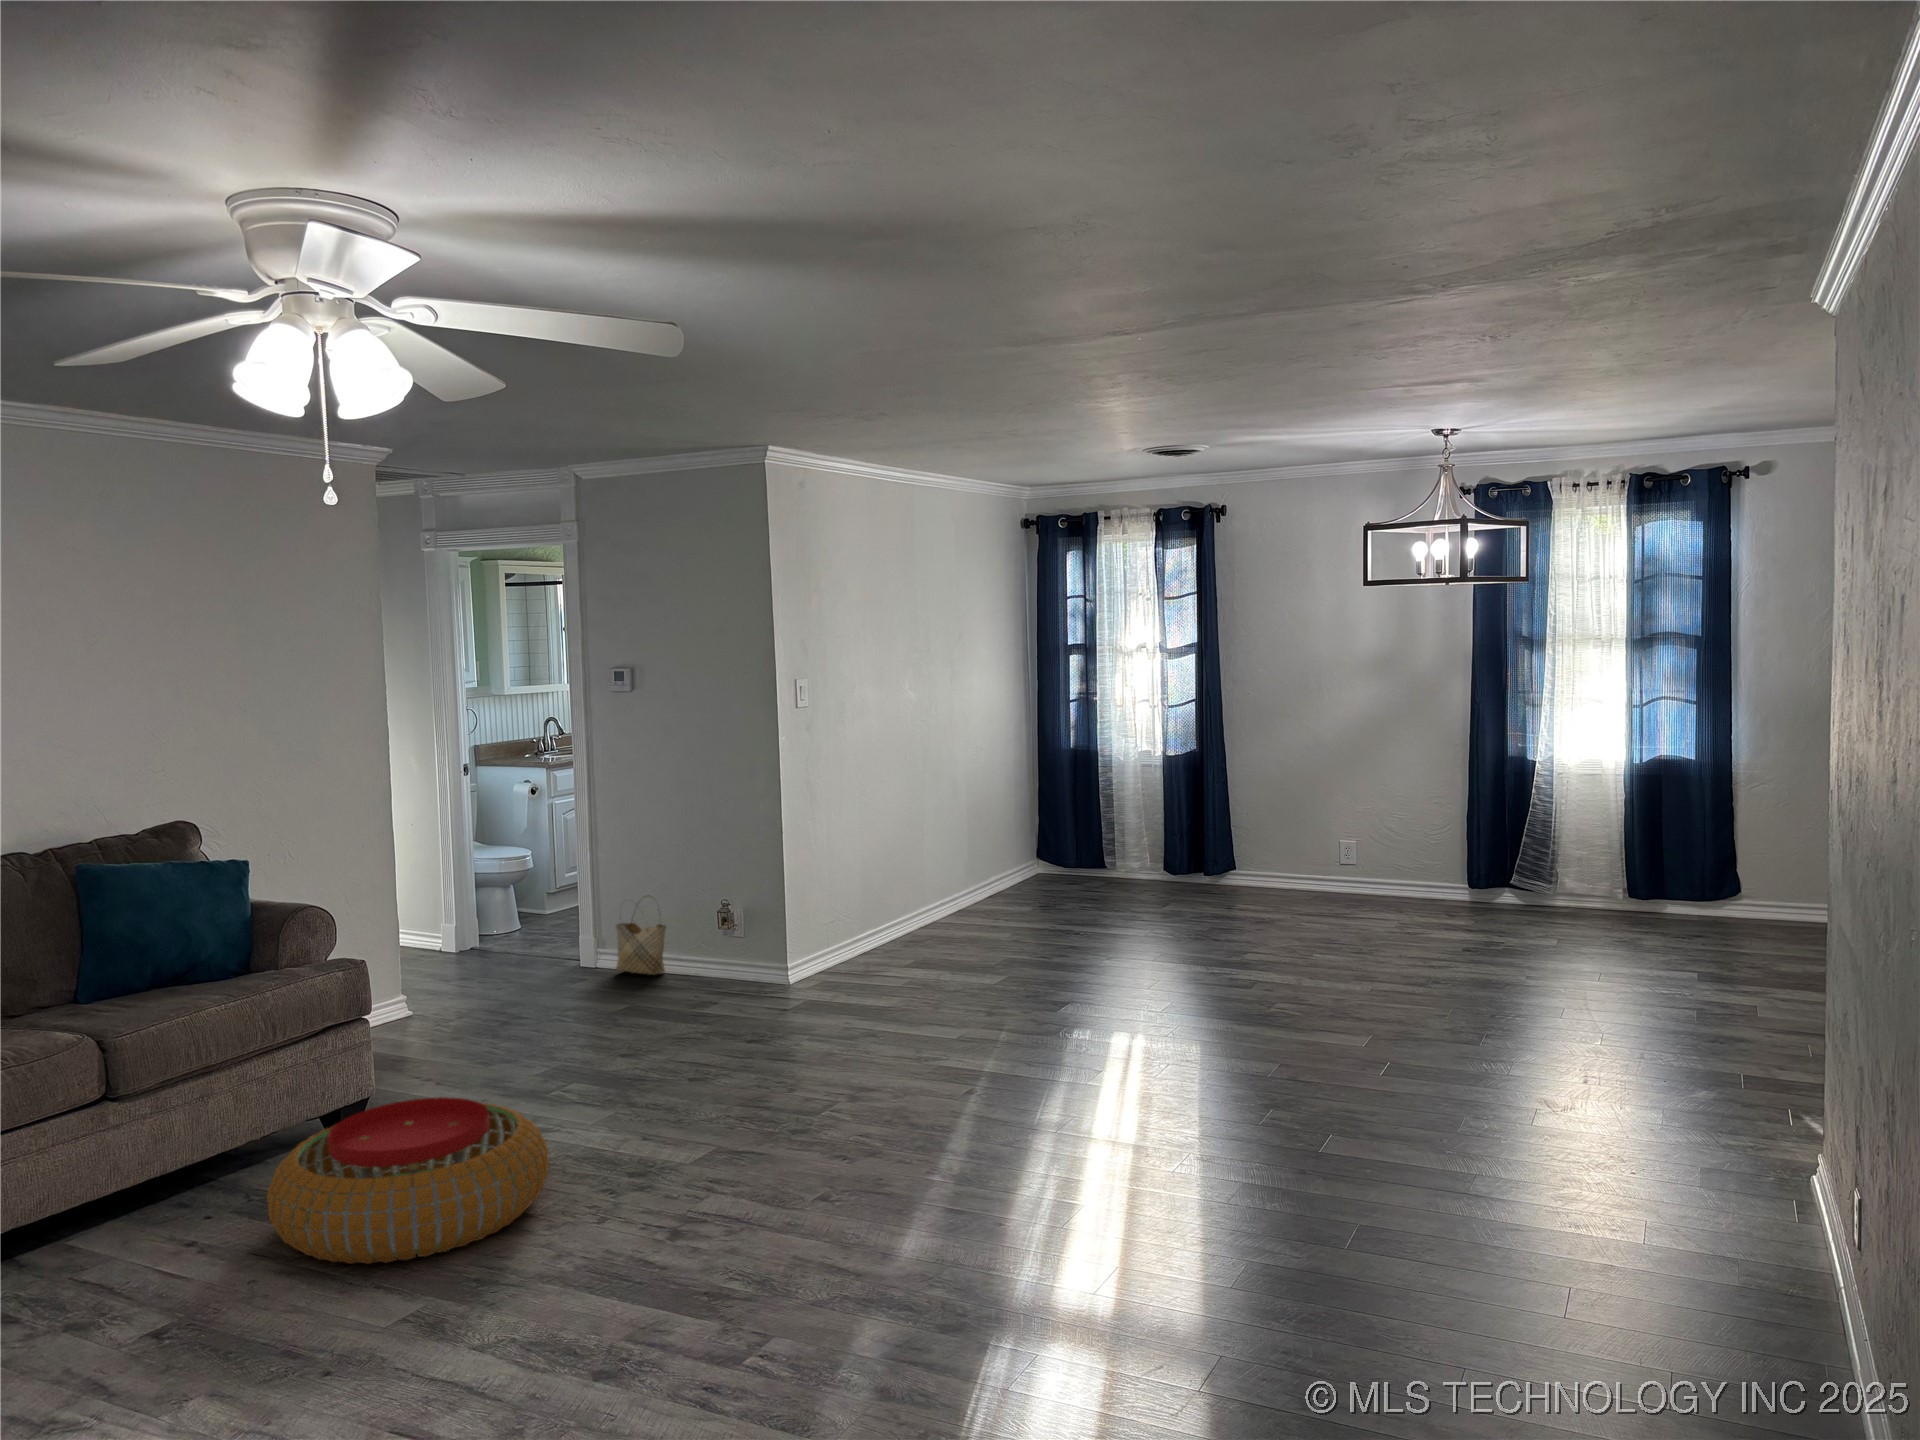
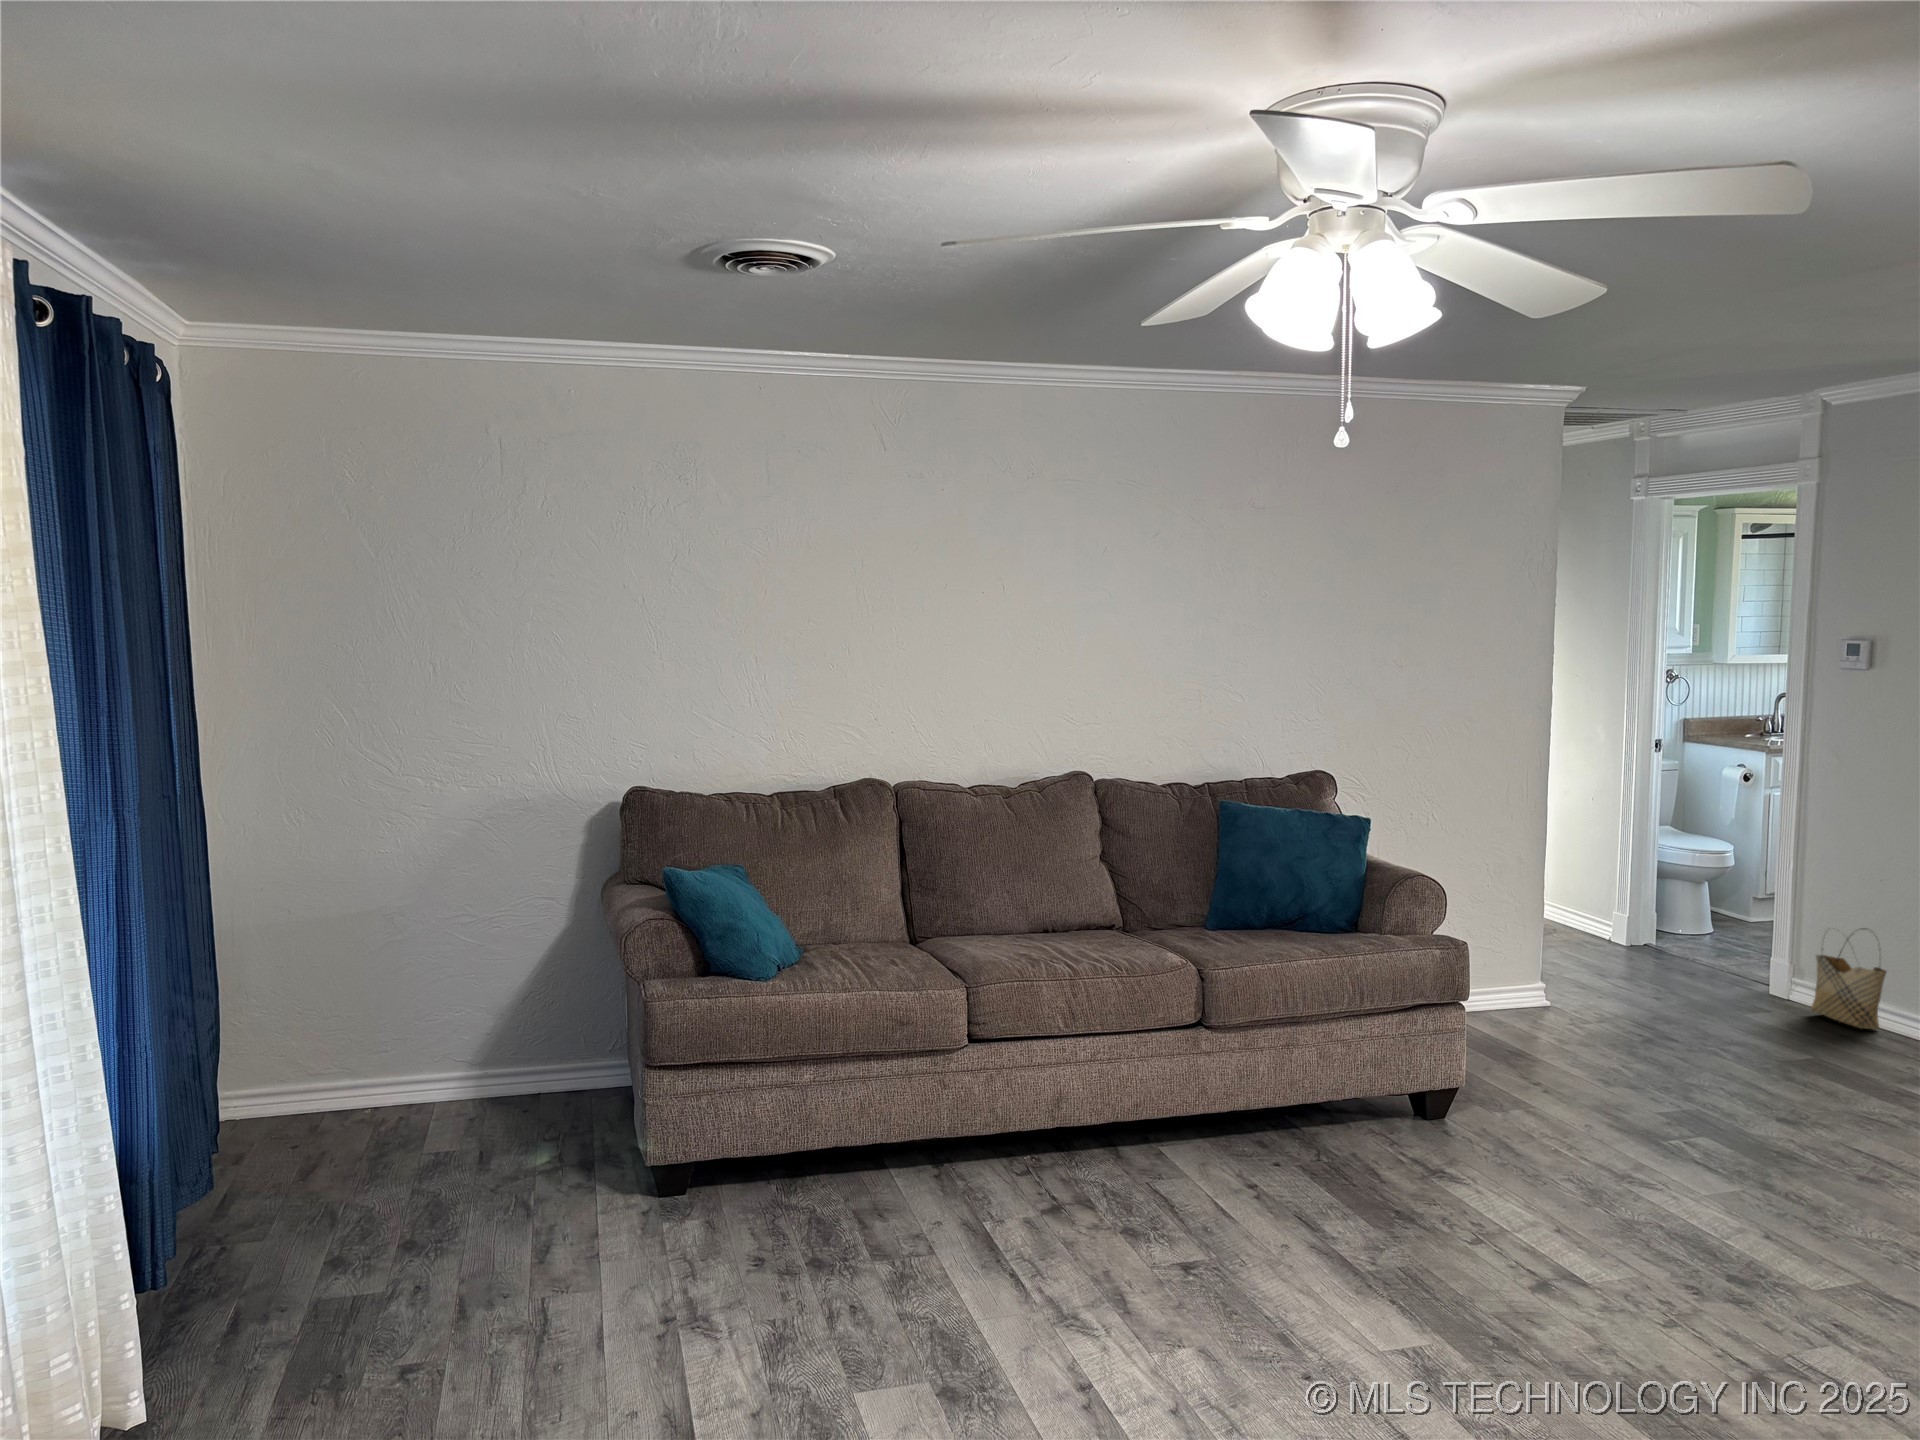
pouf: present [267,1097,549,1264] -> none [1314,1106,1624,1296]

